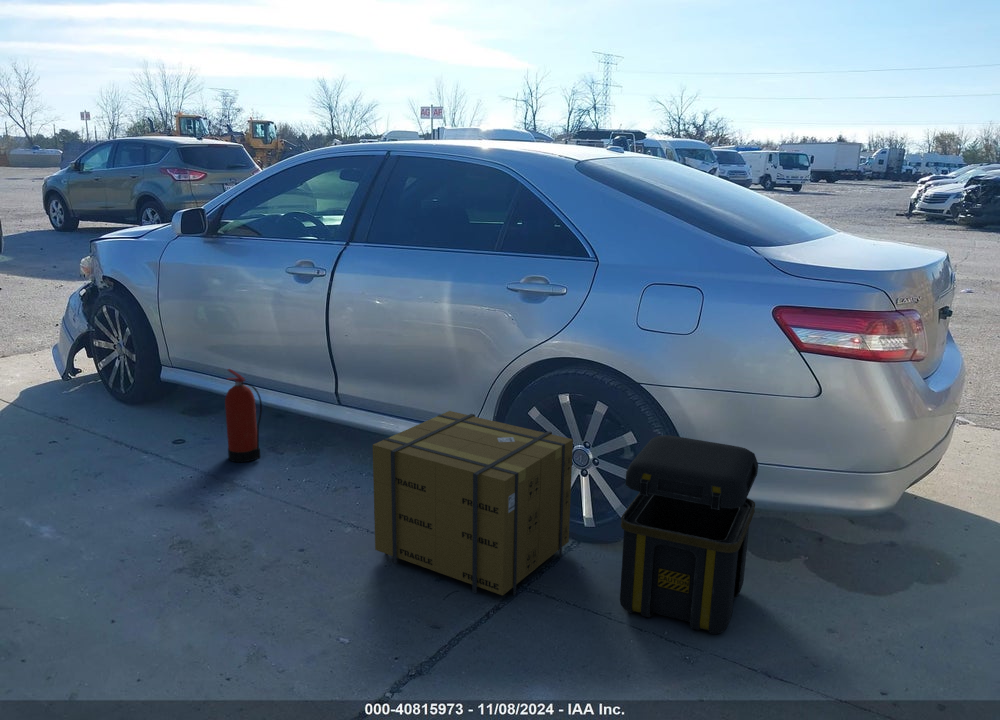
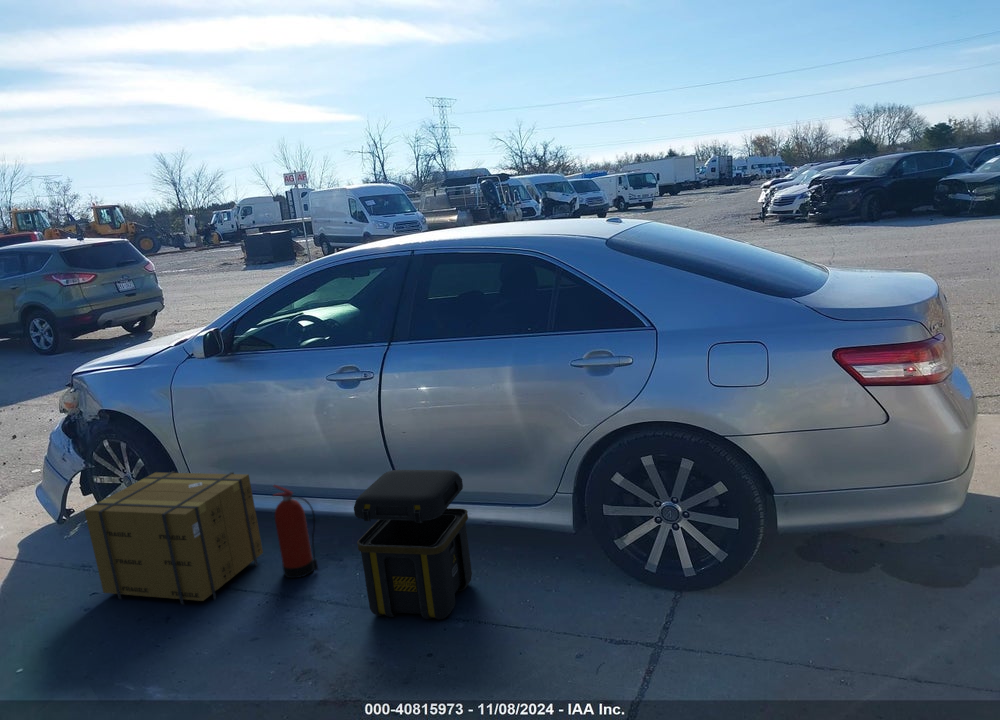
cardboard box: present [373,411,573,596] -> present [84,471,263,605]
toolbox: present [620,435,758,634] -> present [354,470,472,620]

